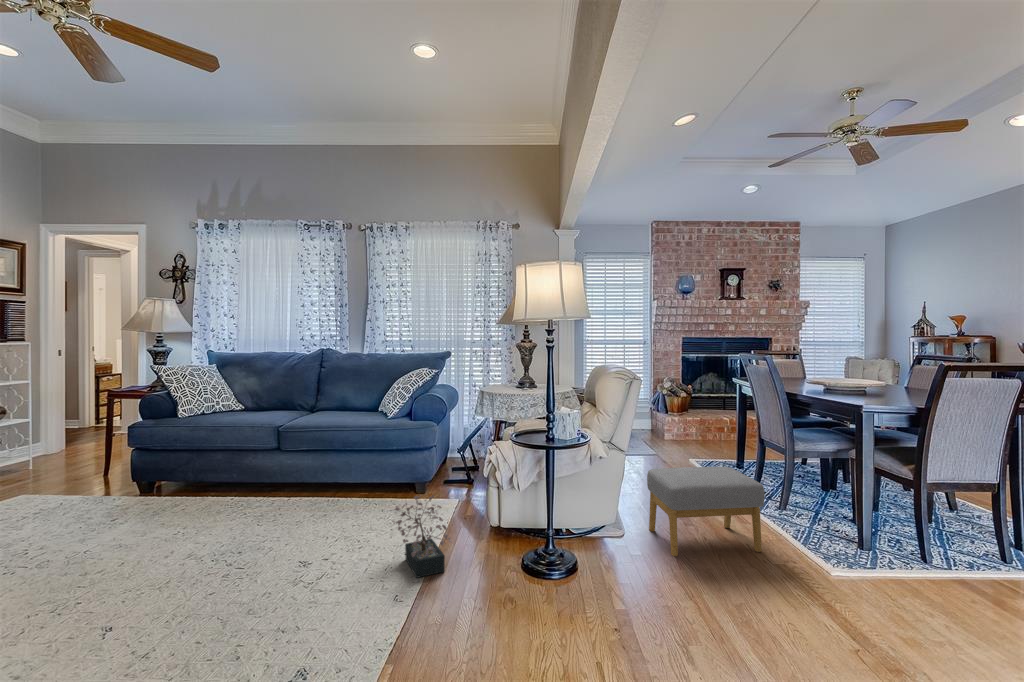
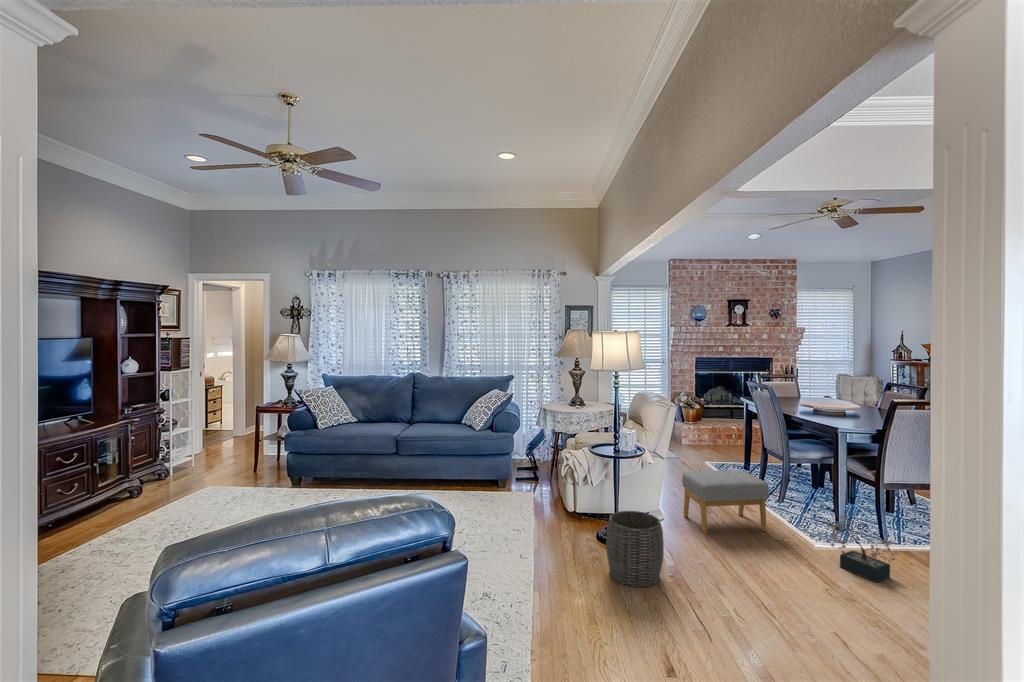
decorative plant: present [392,495,452,578] -> present [829,515,899,582]
woven basket: none [514,529,600,652] -> present [606,511,664,587]

